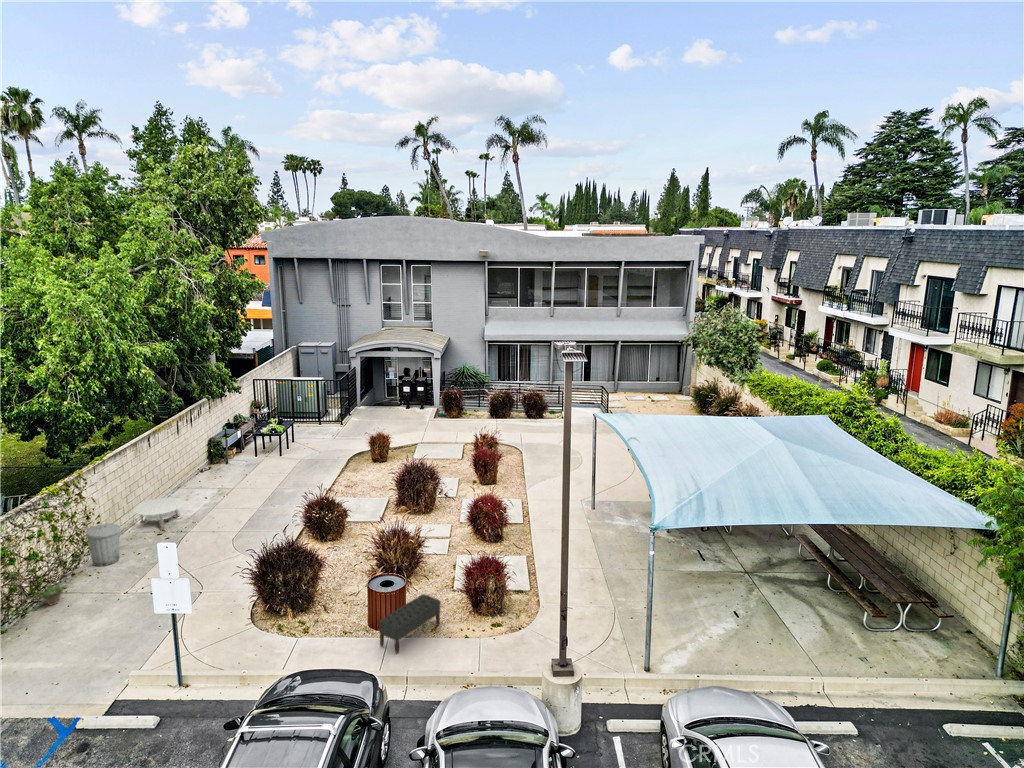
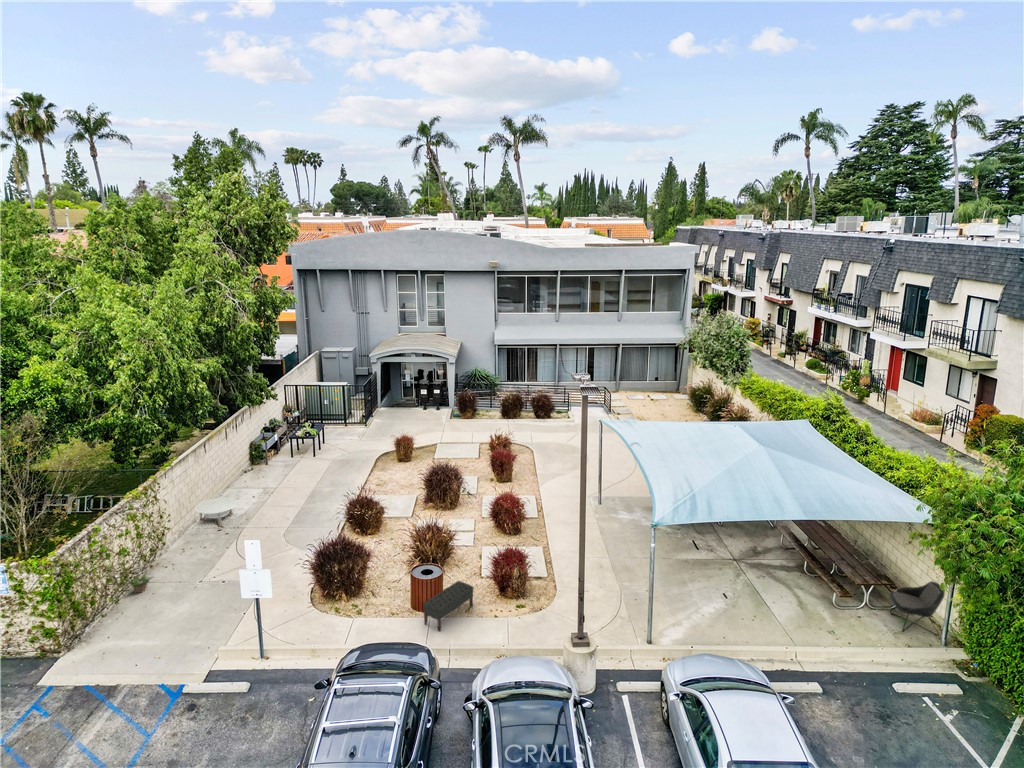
trash can: present [86,524,120,566] -> none [161,522,190,559]
lounge chair: none [933,599,1002,664] -> present [890,581,944,636]

